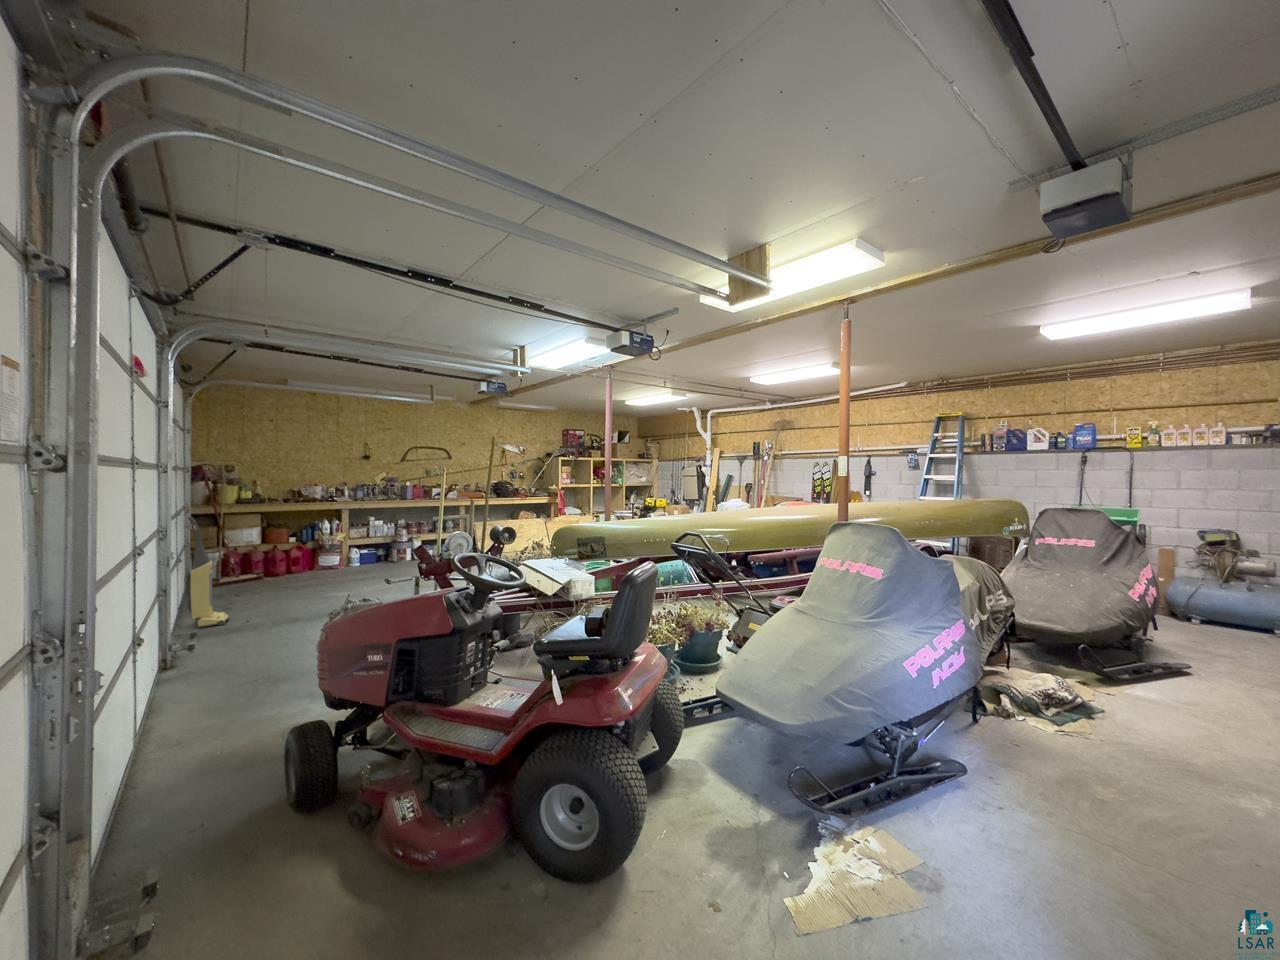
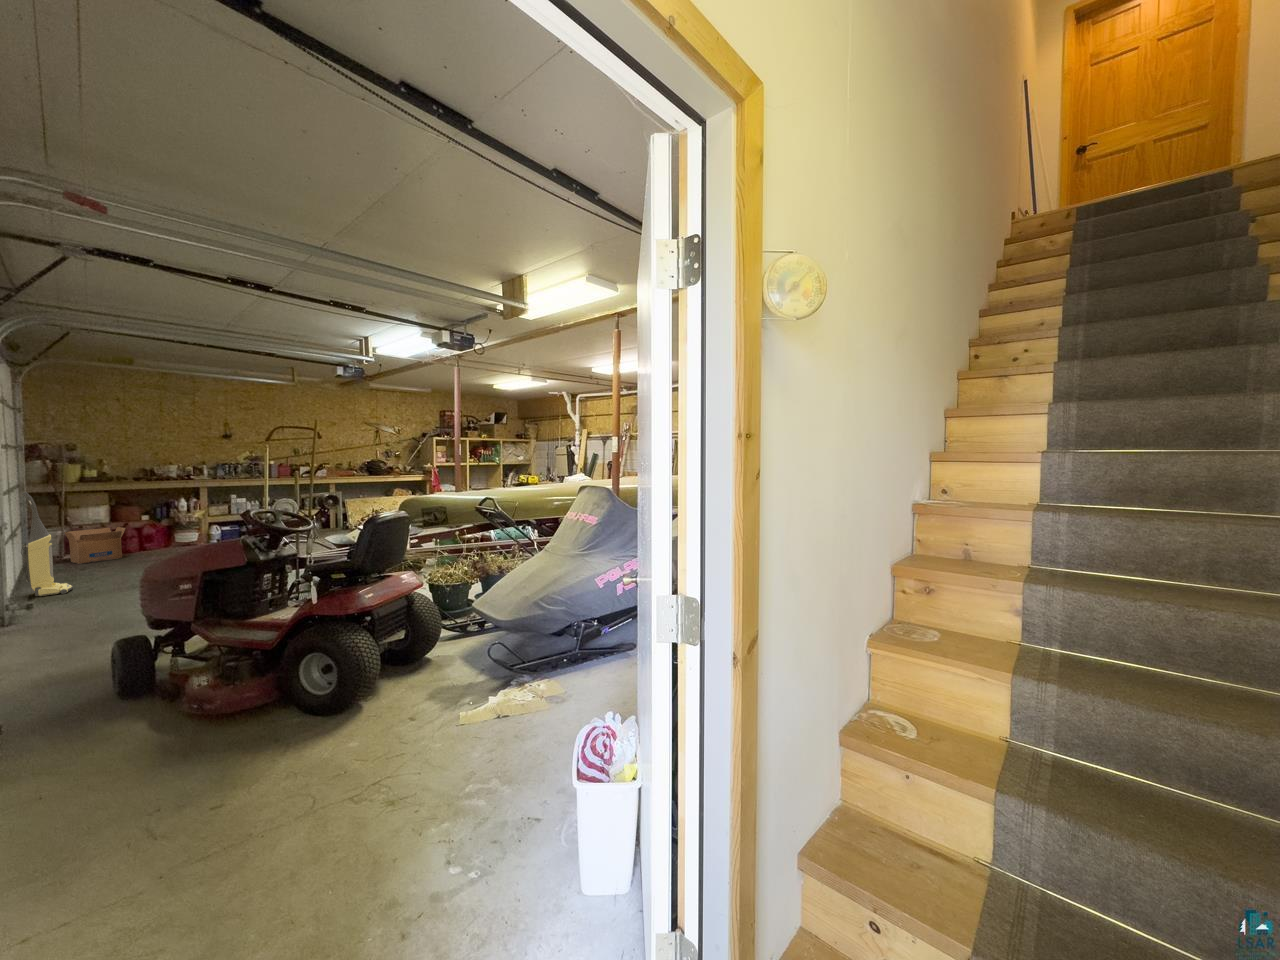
cardboard box: none [222,549,276,587] -> present [64,527,125,564]

